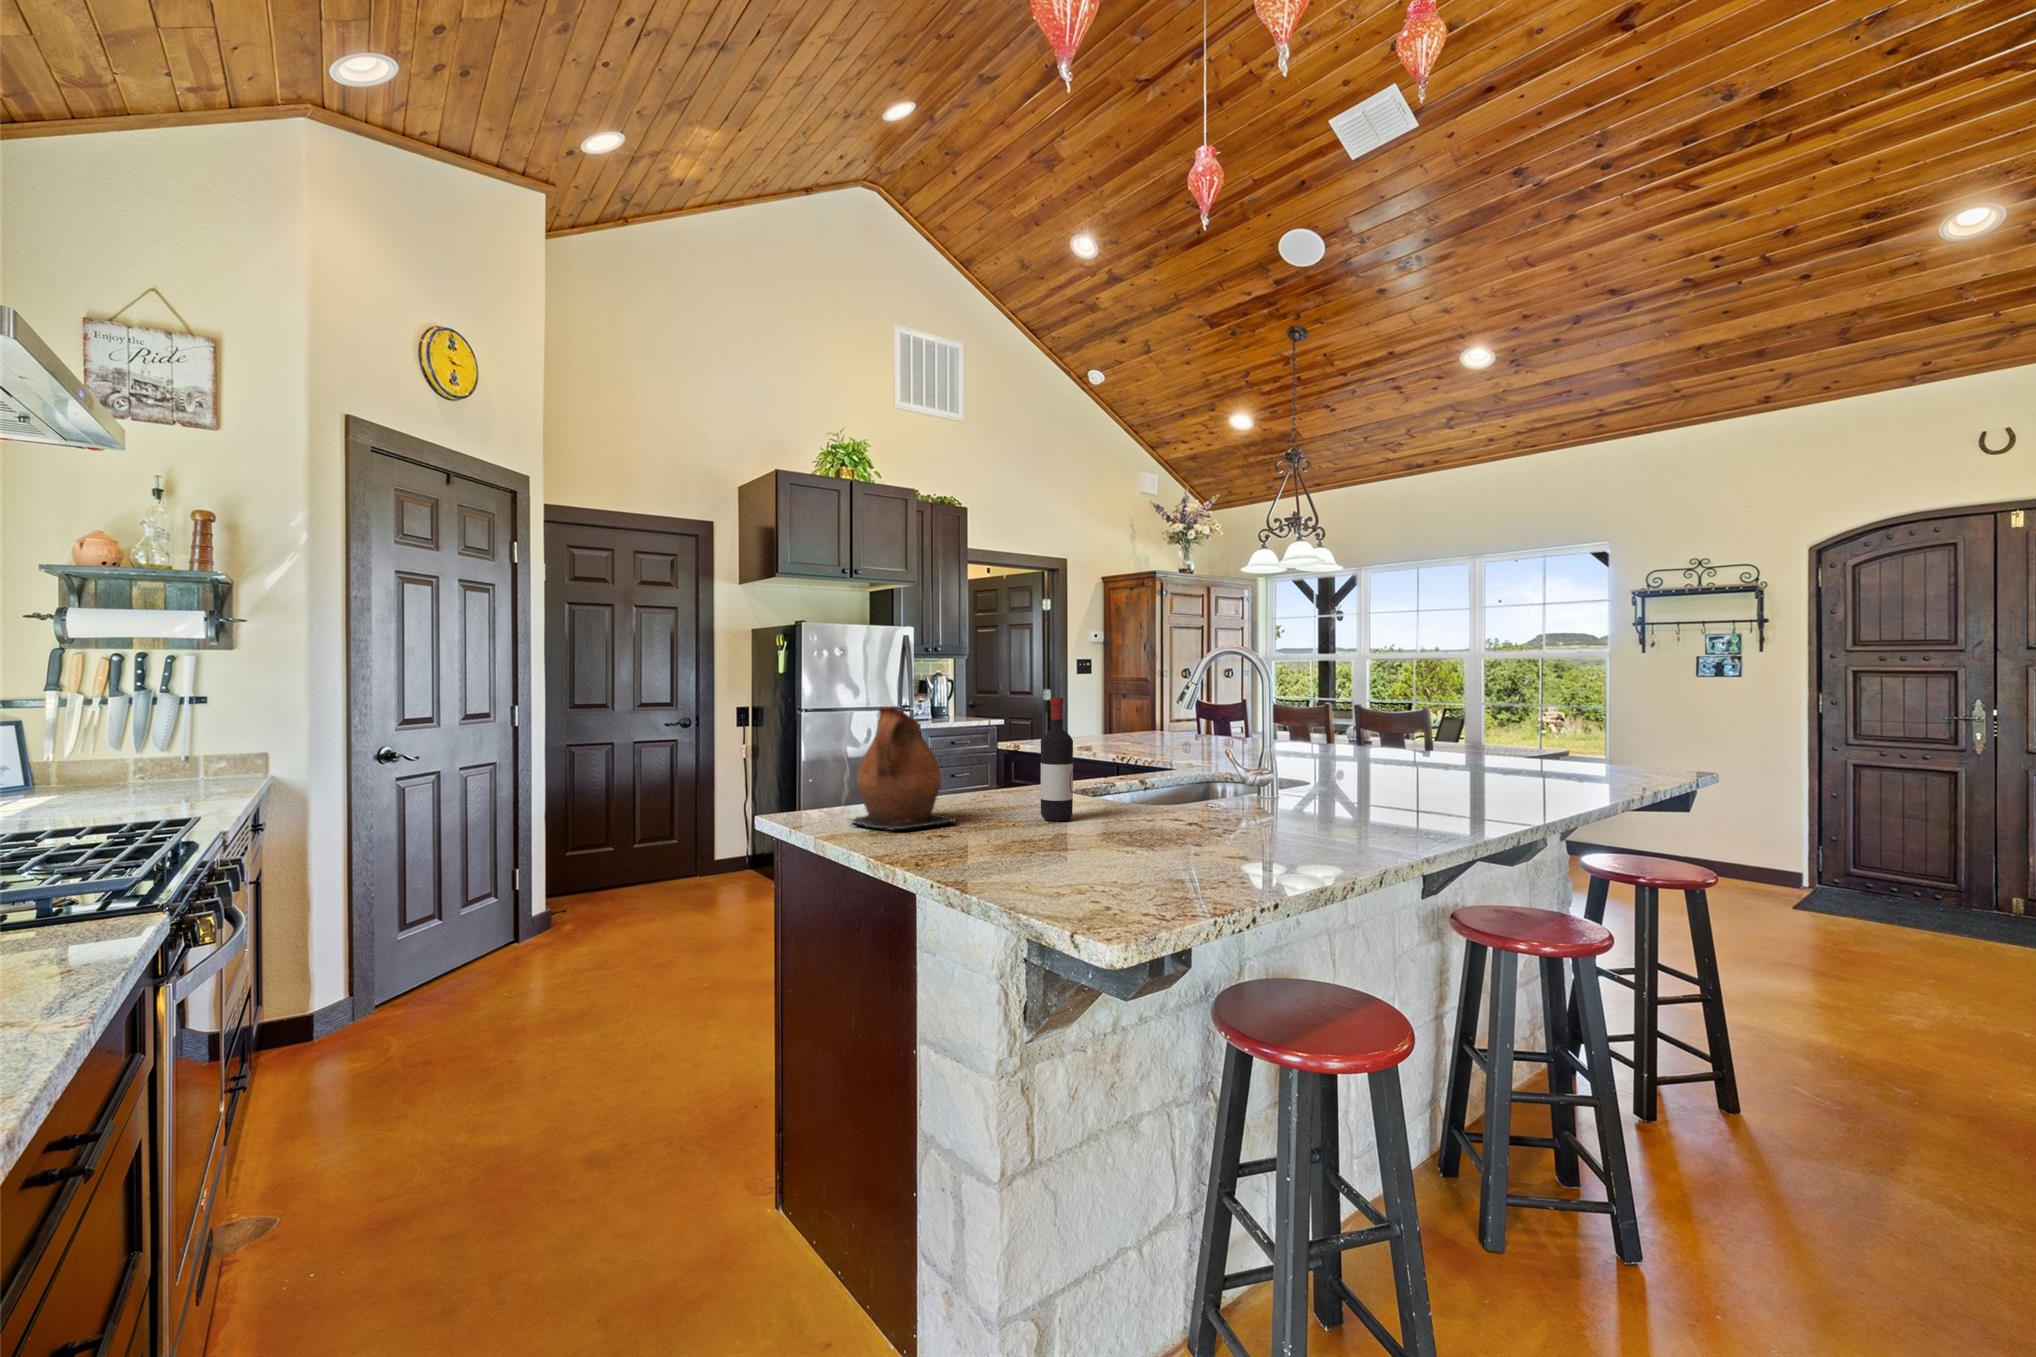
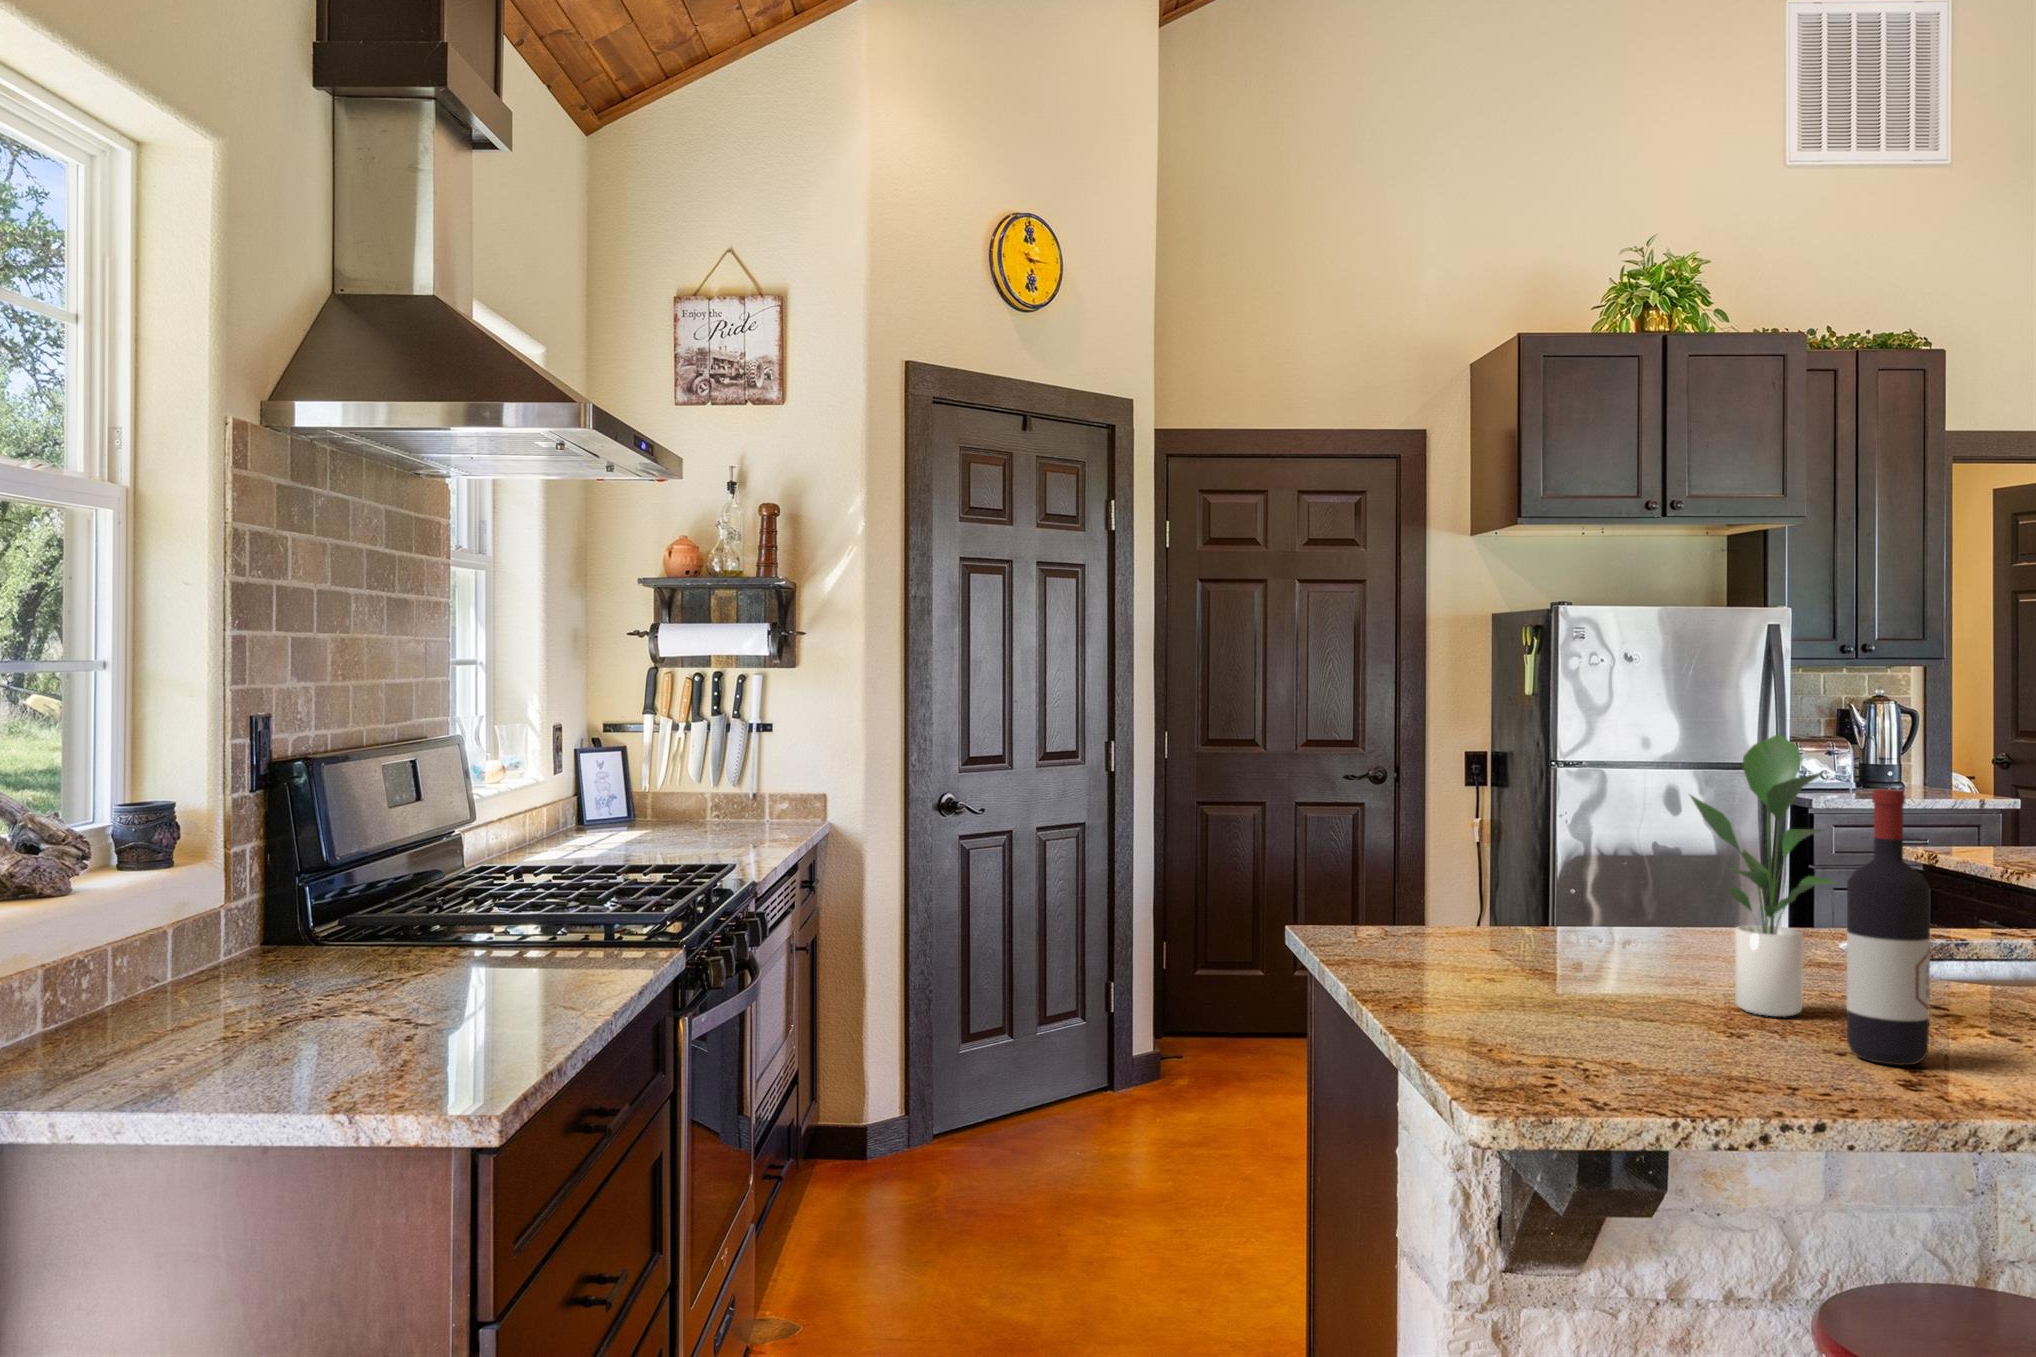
potted plant: none [961,677,1025,811] -> present [1689,734,1836,1017]
ceramic pitcher: present [849,707,956,830] -> none [1424,791,1645,1033]

